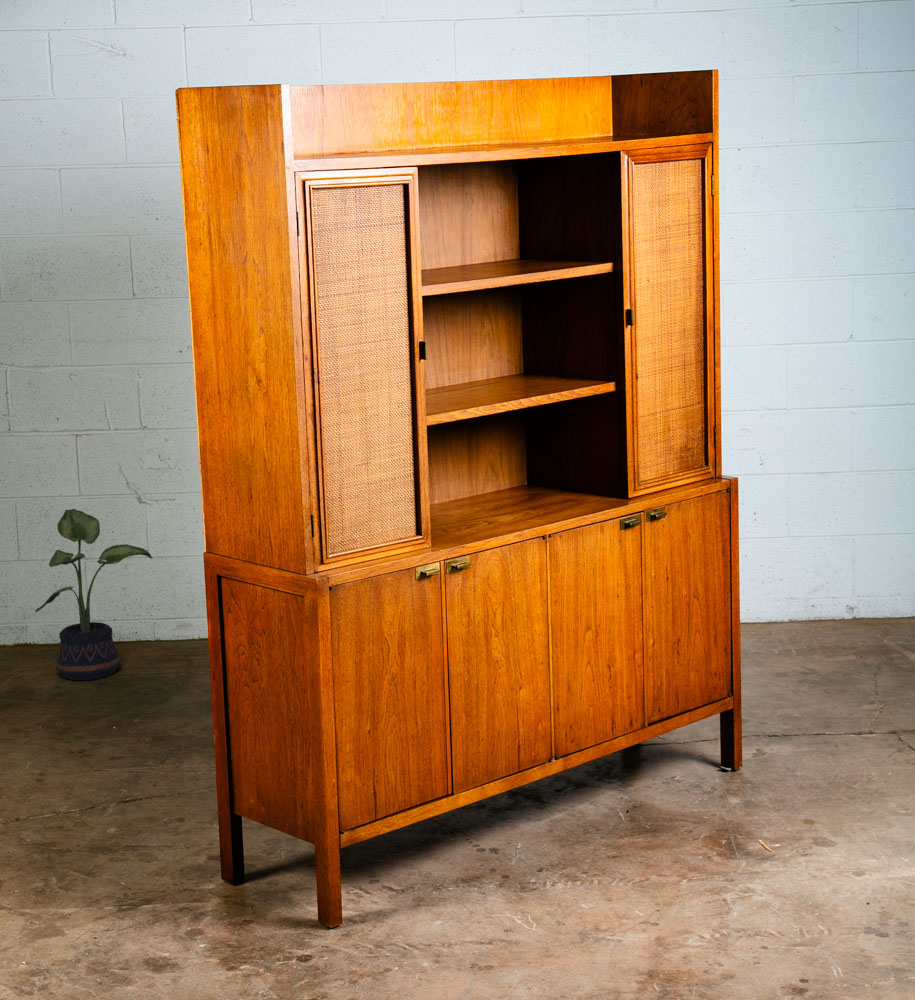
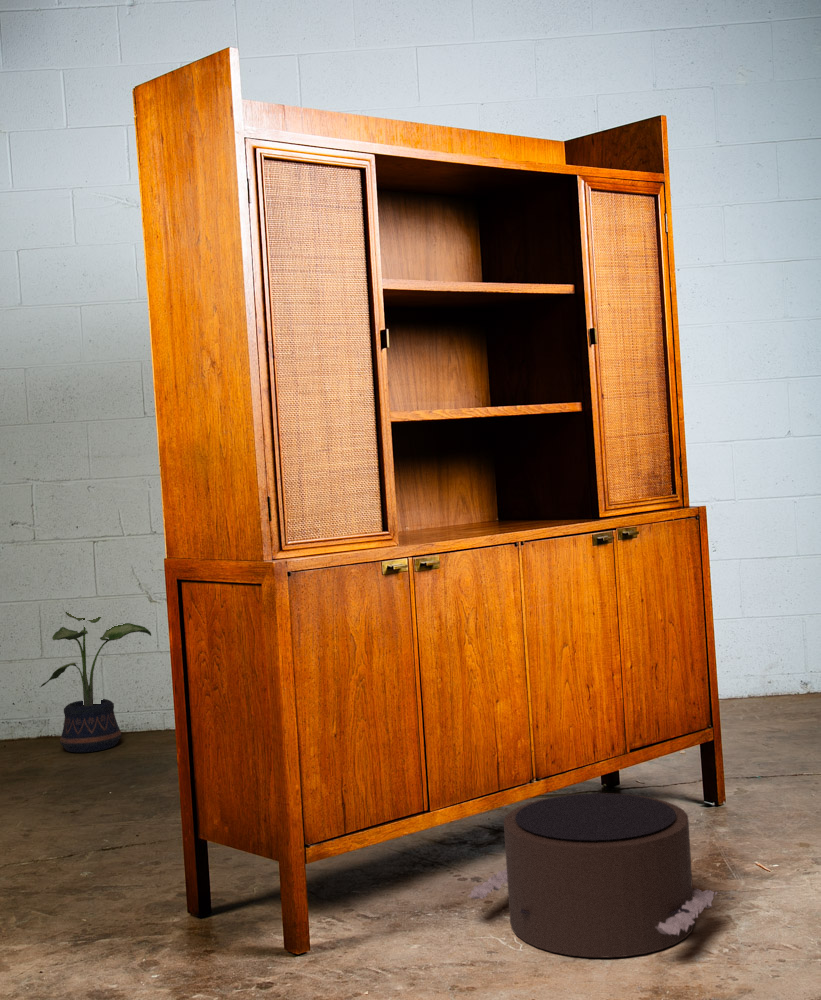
pouf: none [487,780,715,939] -> present [468,793,717,958]

